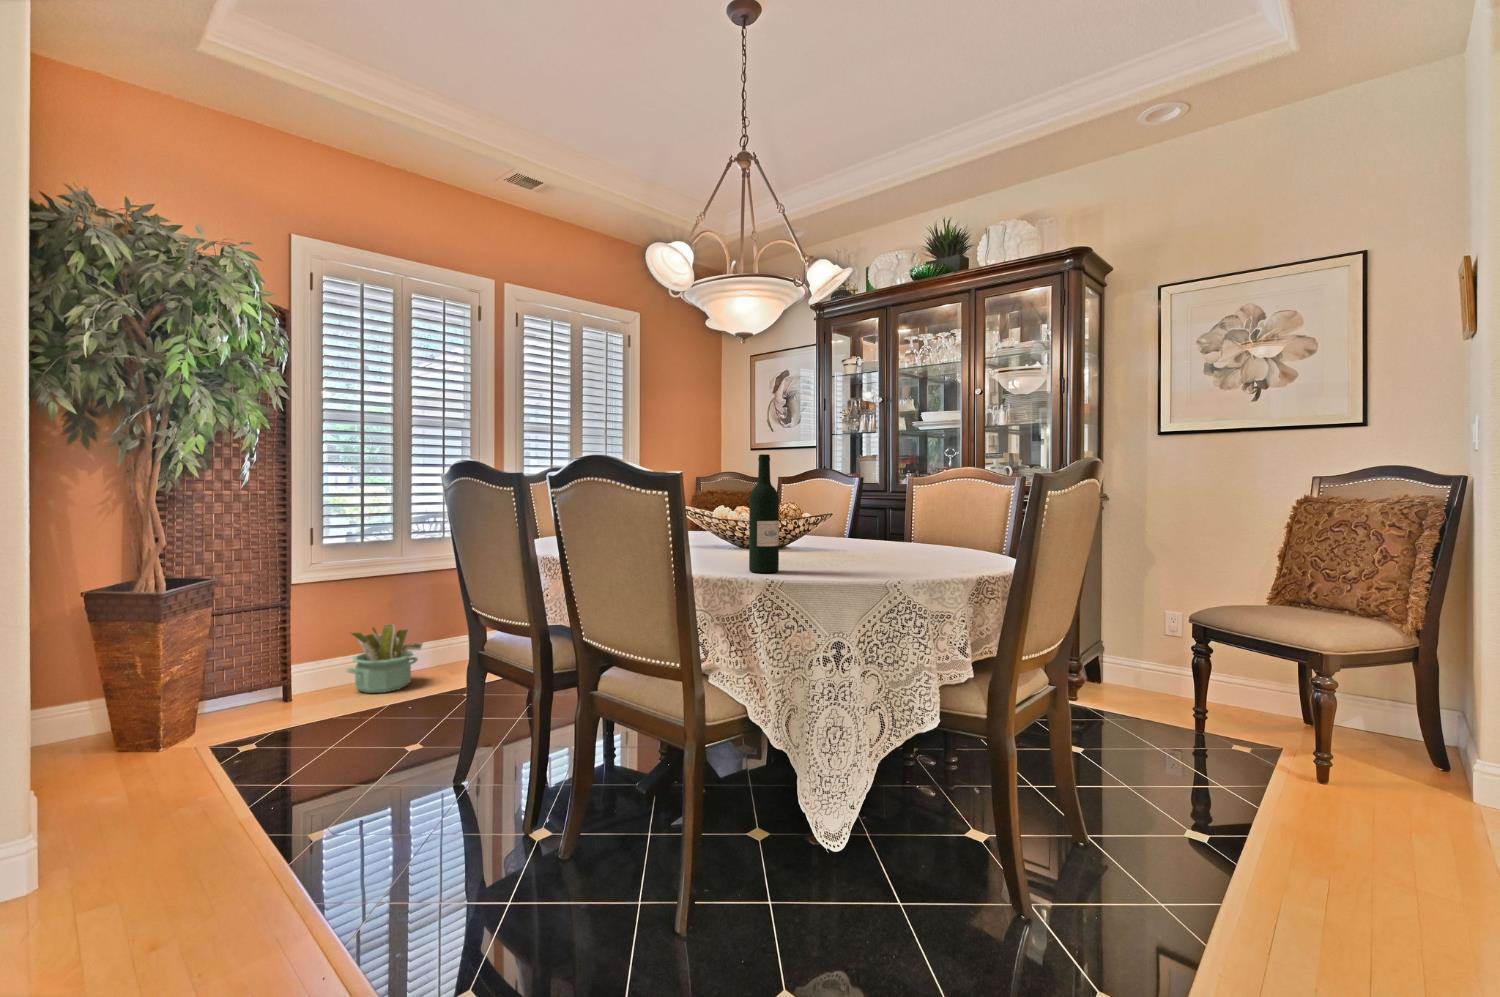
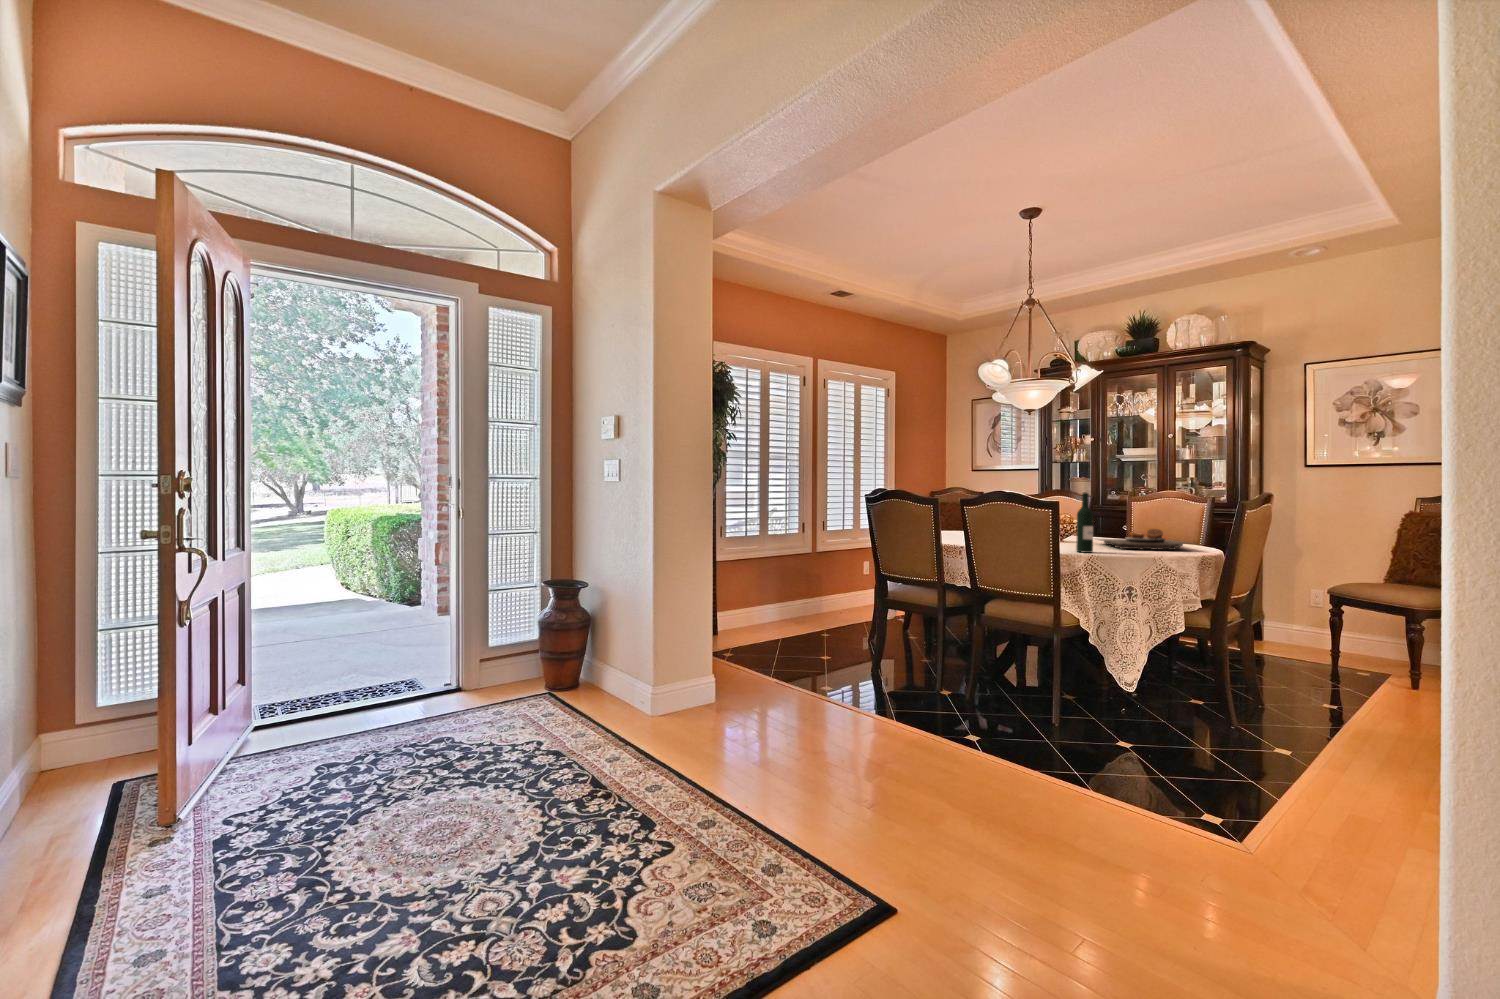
plate: none [826,524,978,563] -> present [1099,529,1195,550]
decorative plant: present [347,624,423,693] -> none [743,589,781,632]

